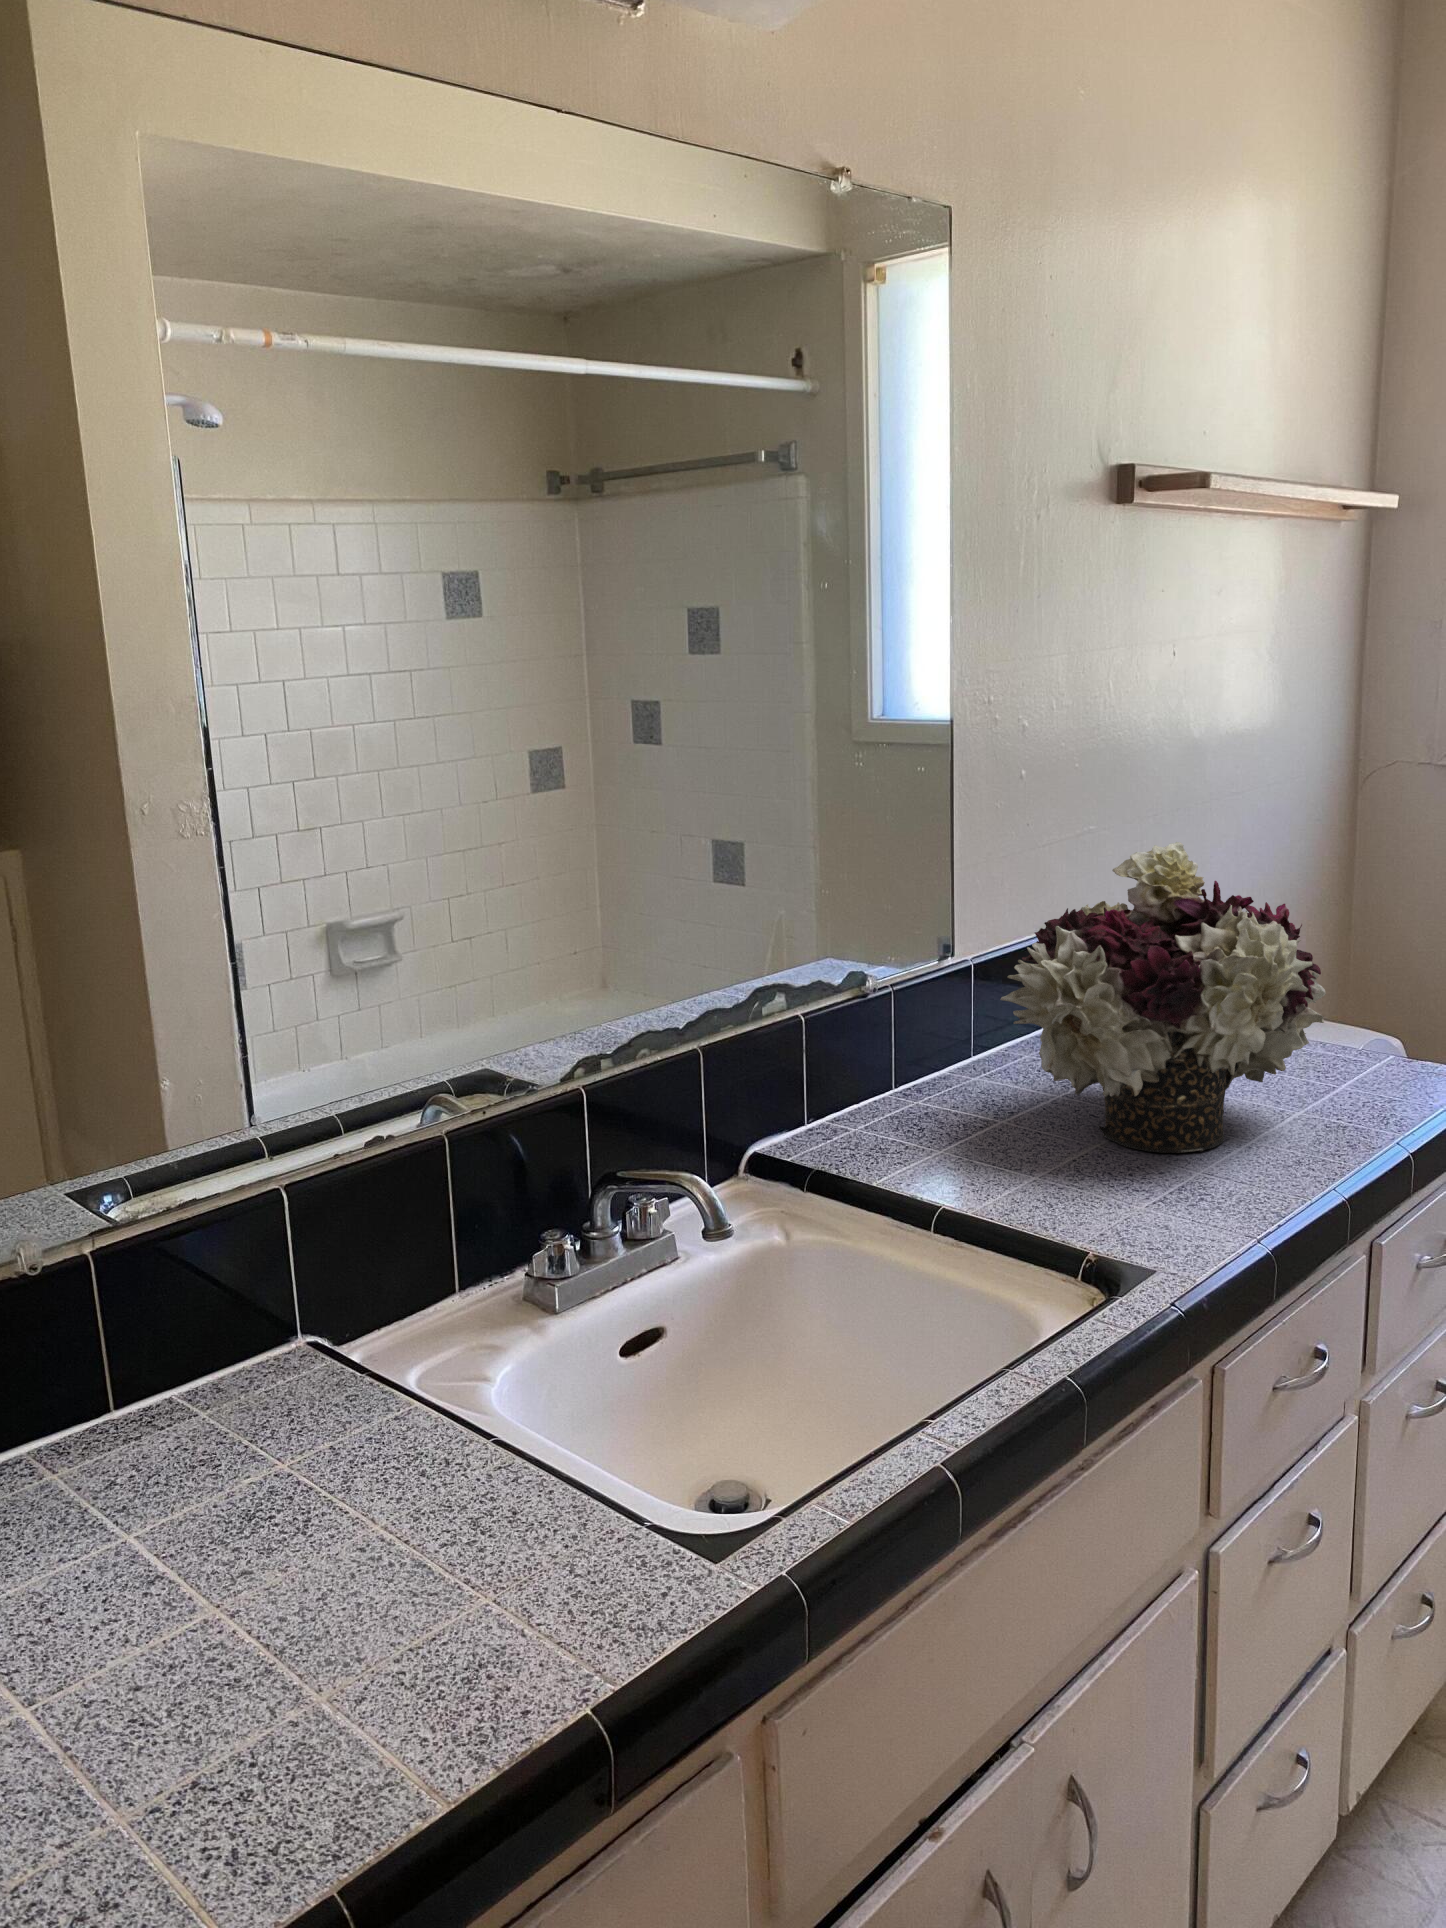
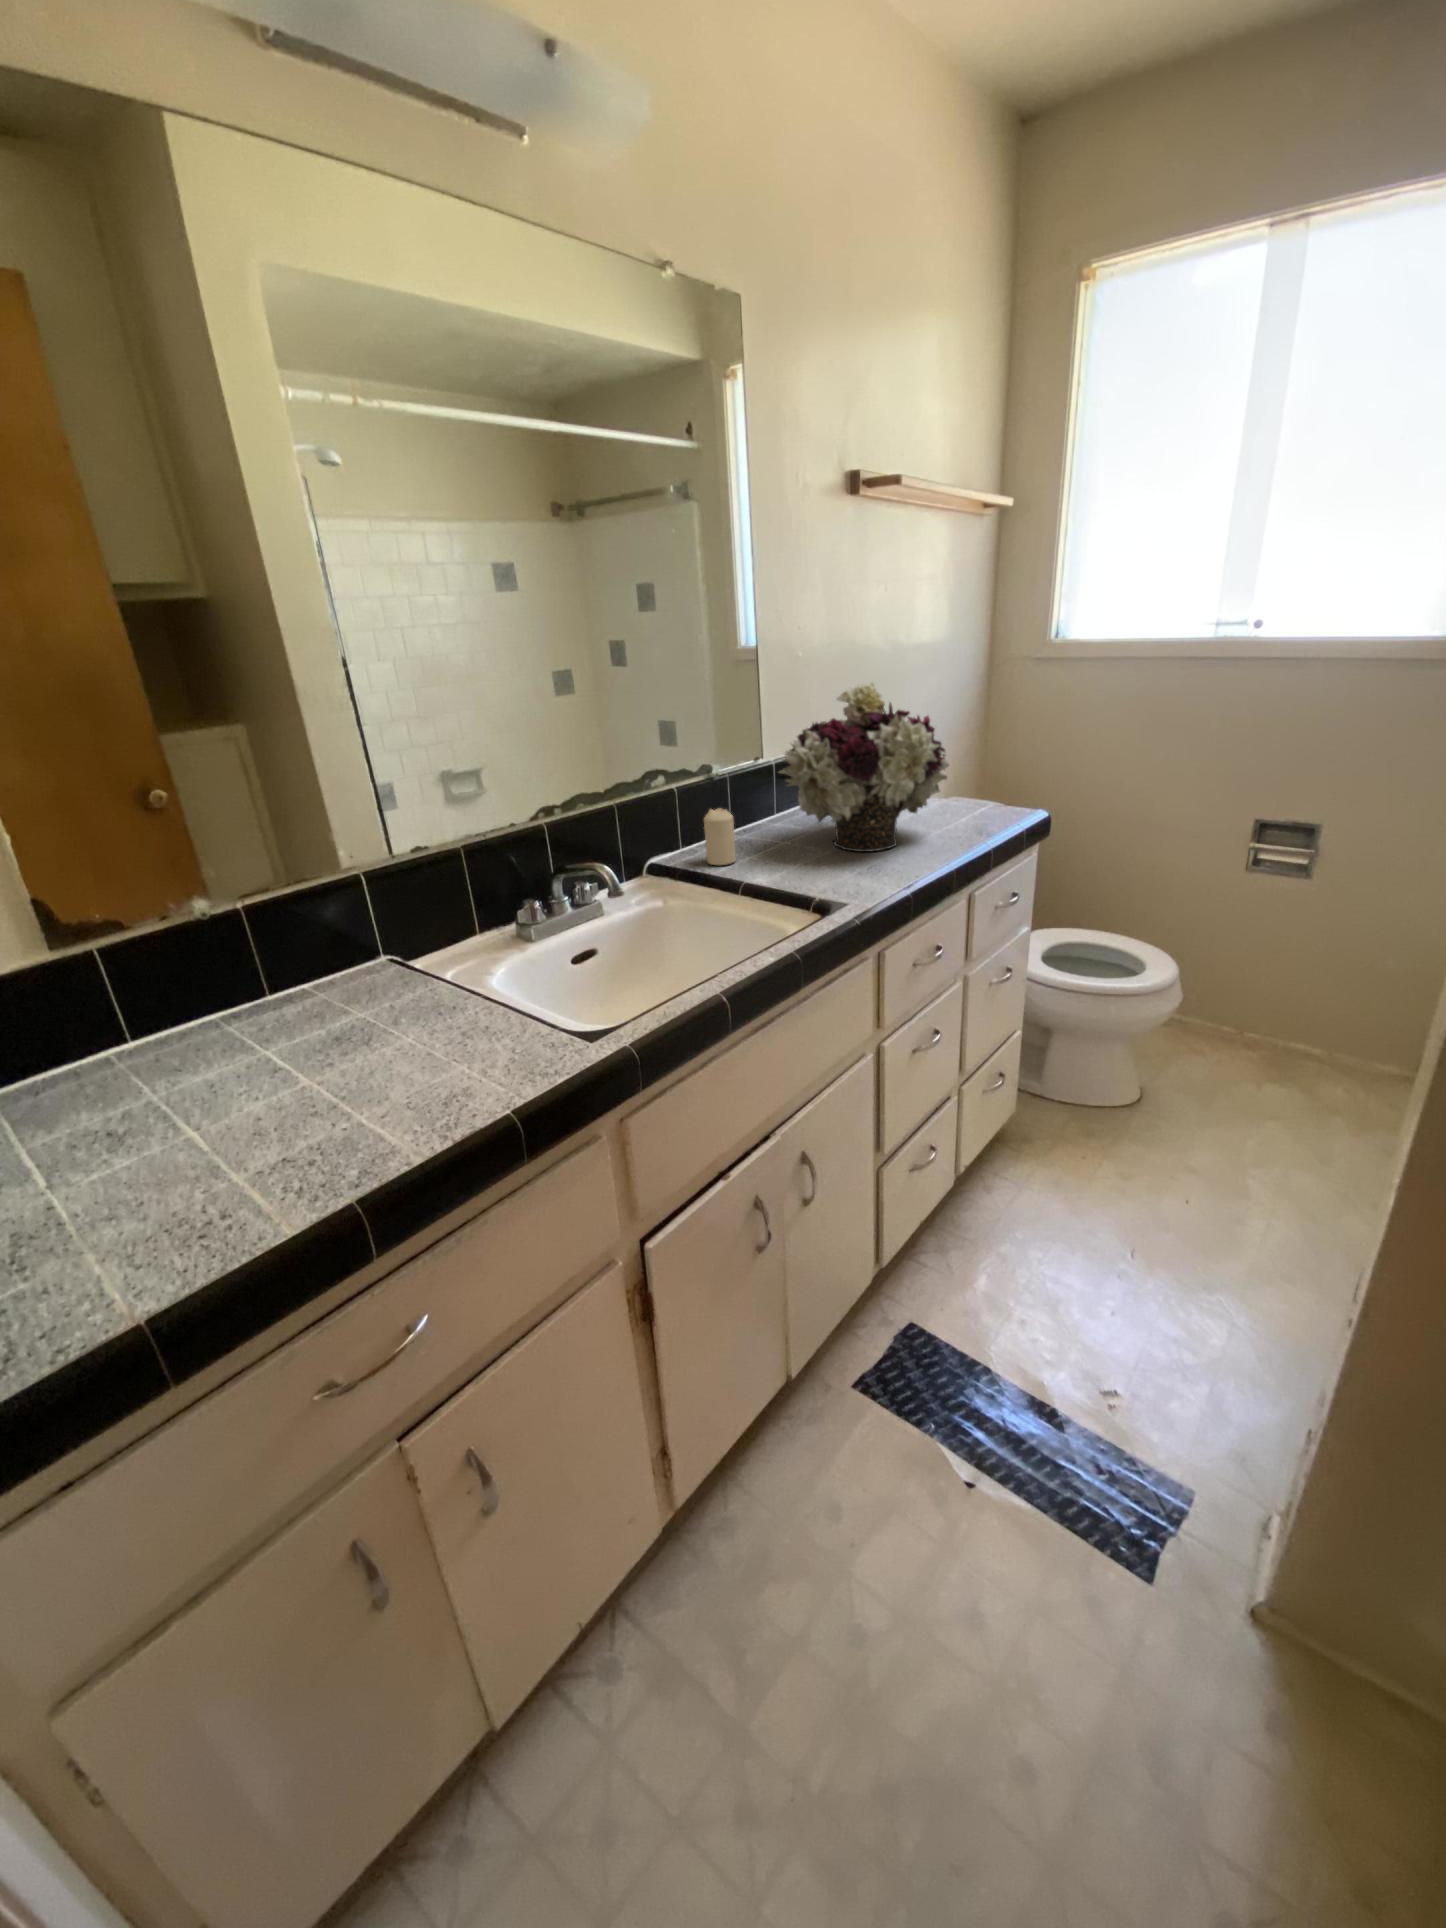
candle: none [864,1062,920,1169] -> present [704,808,736,865]

